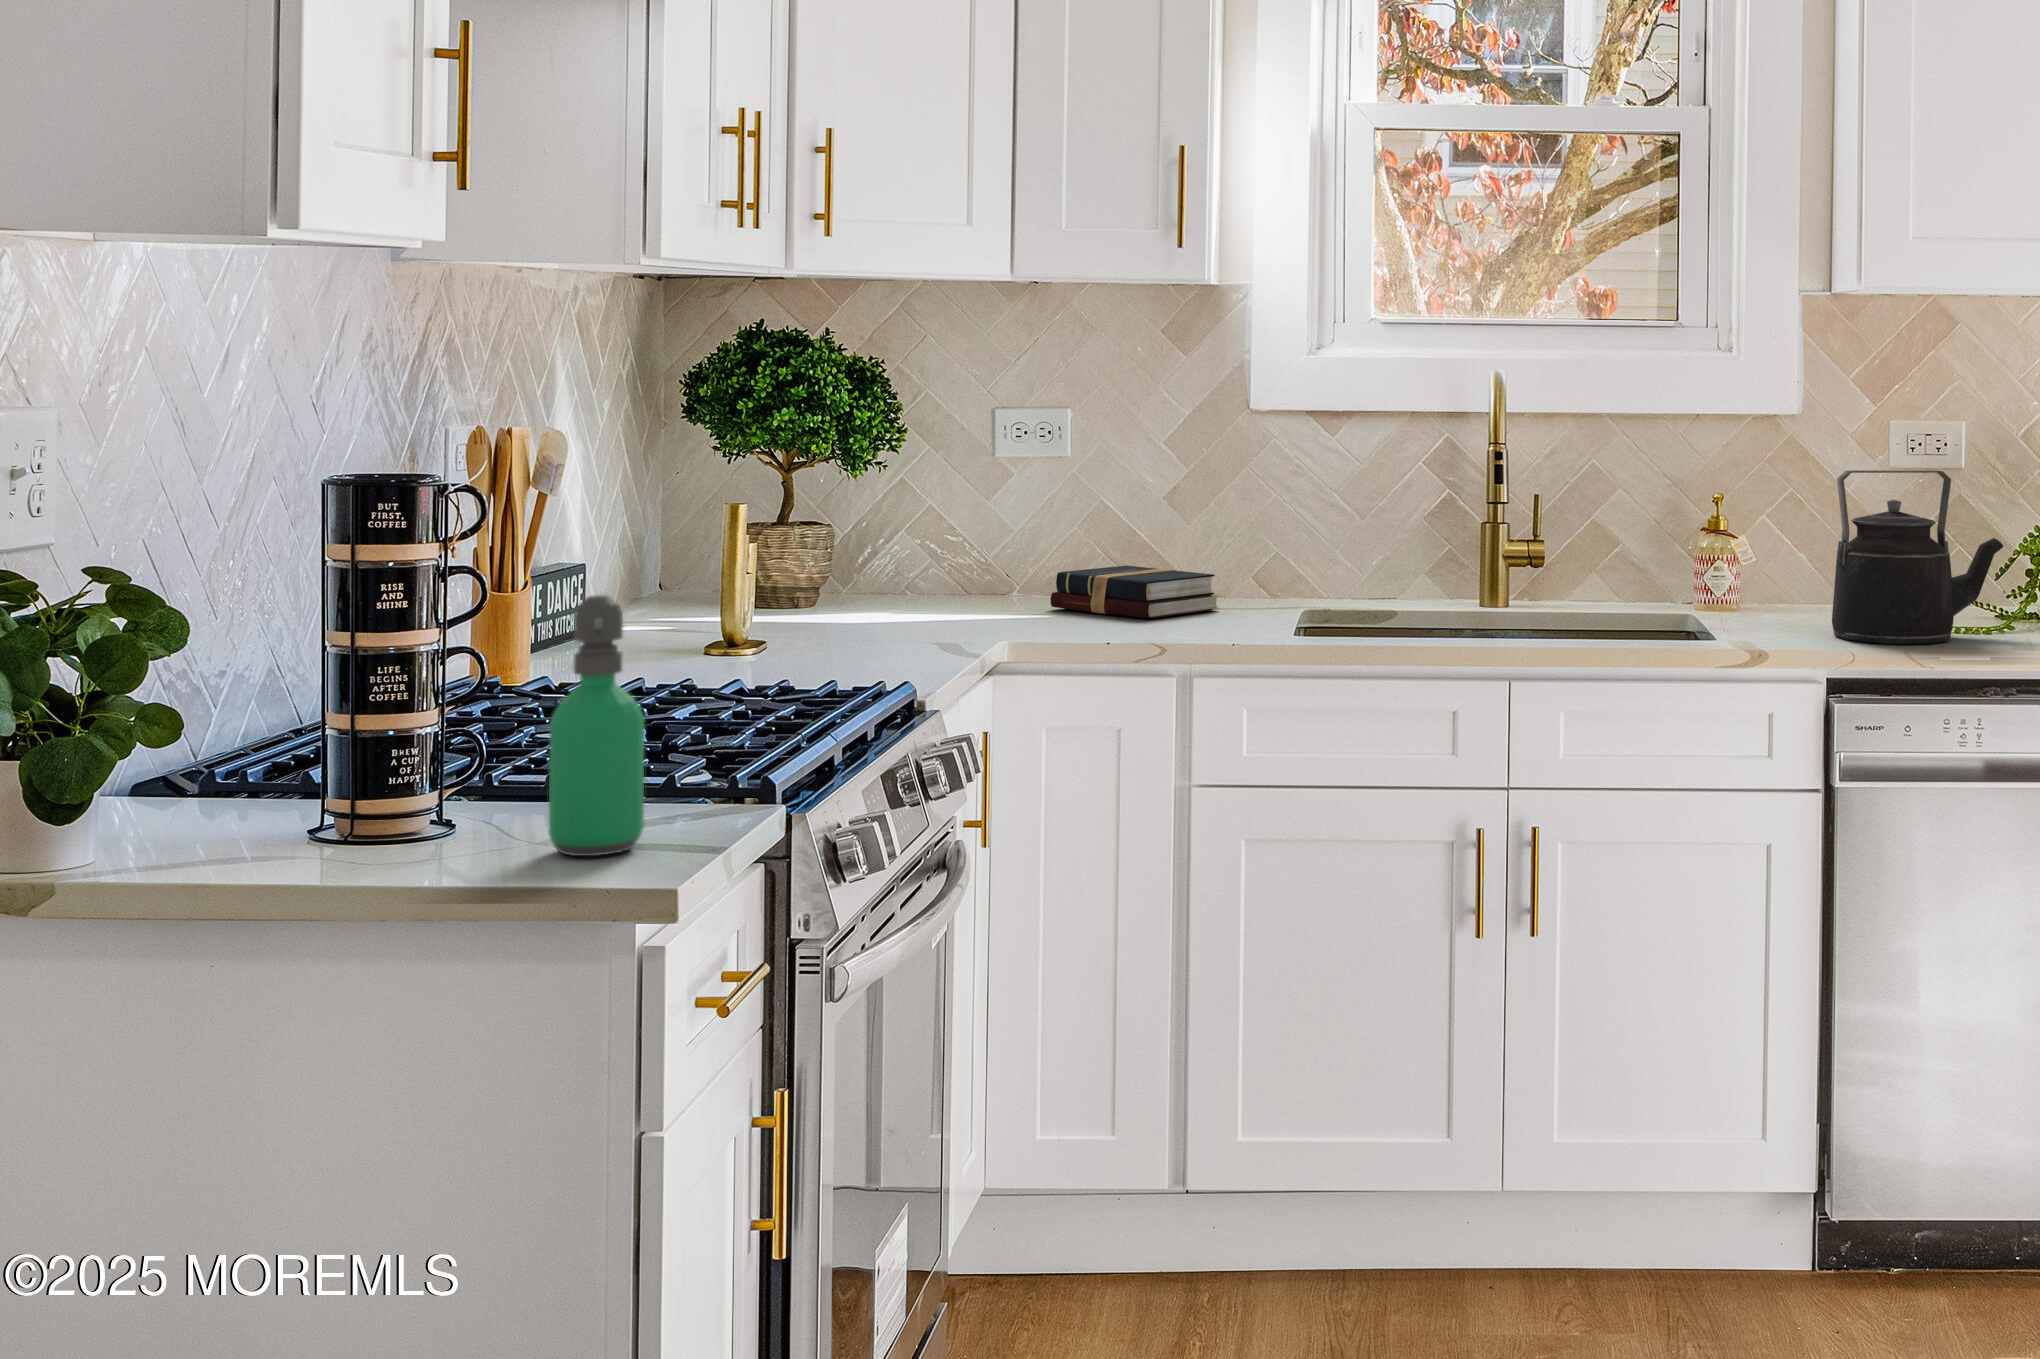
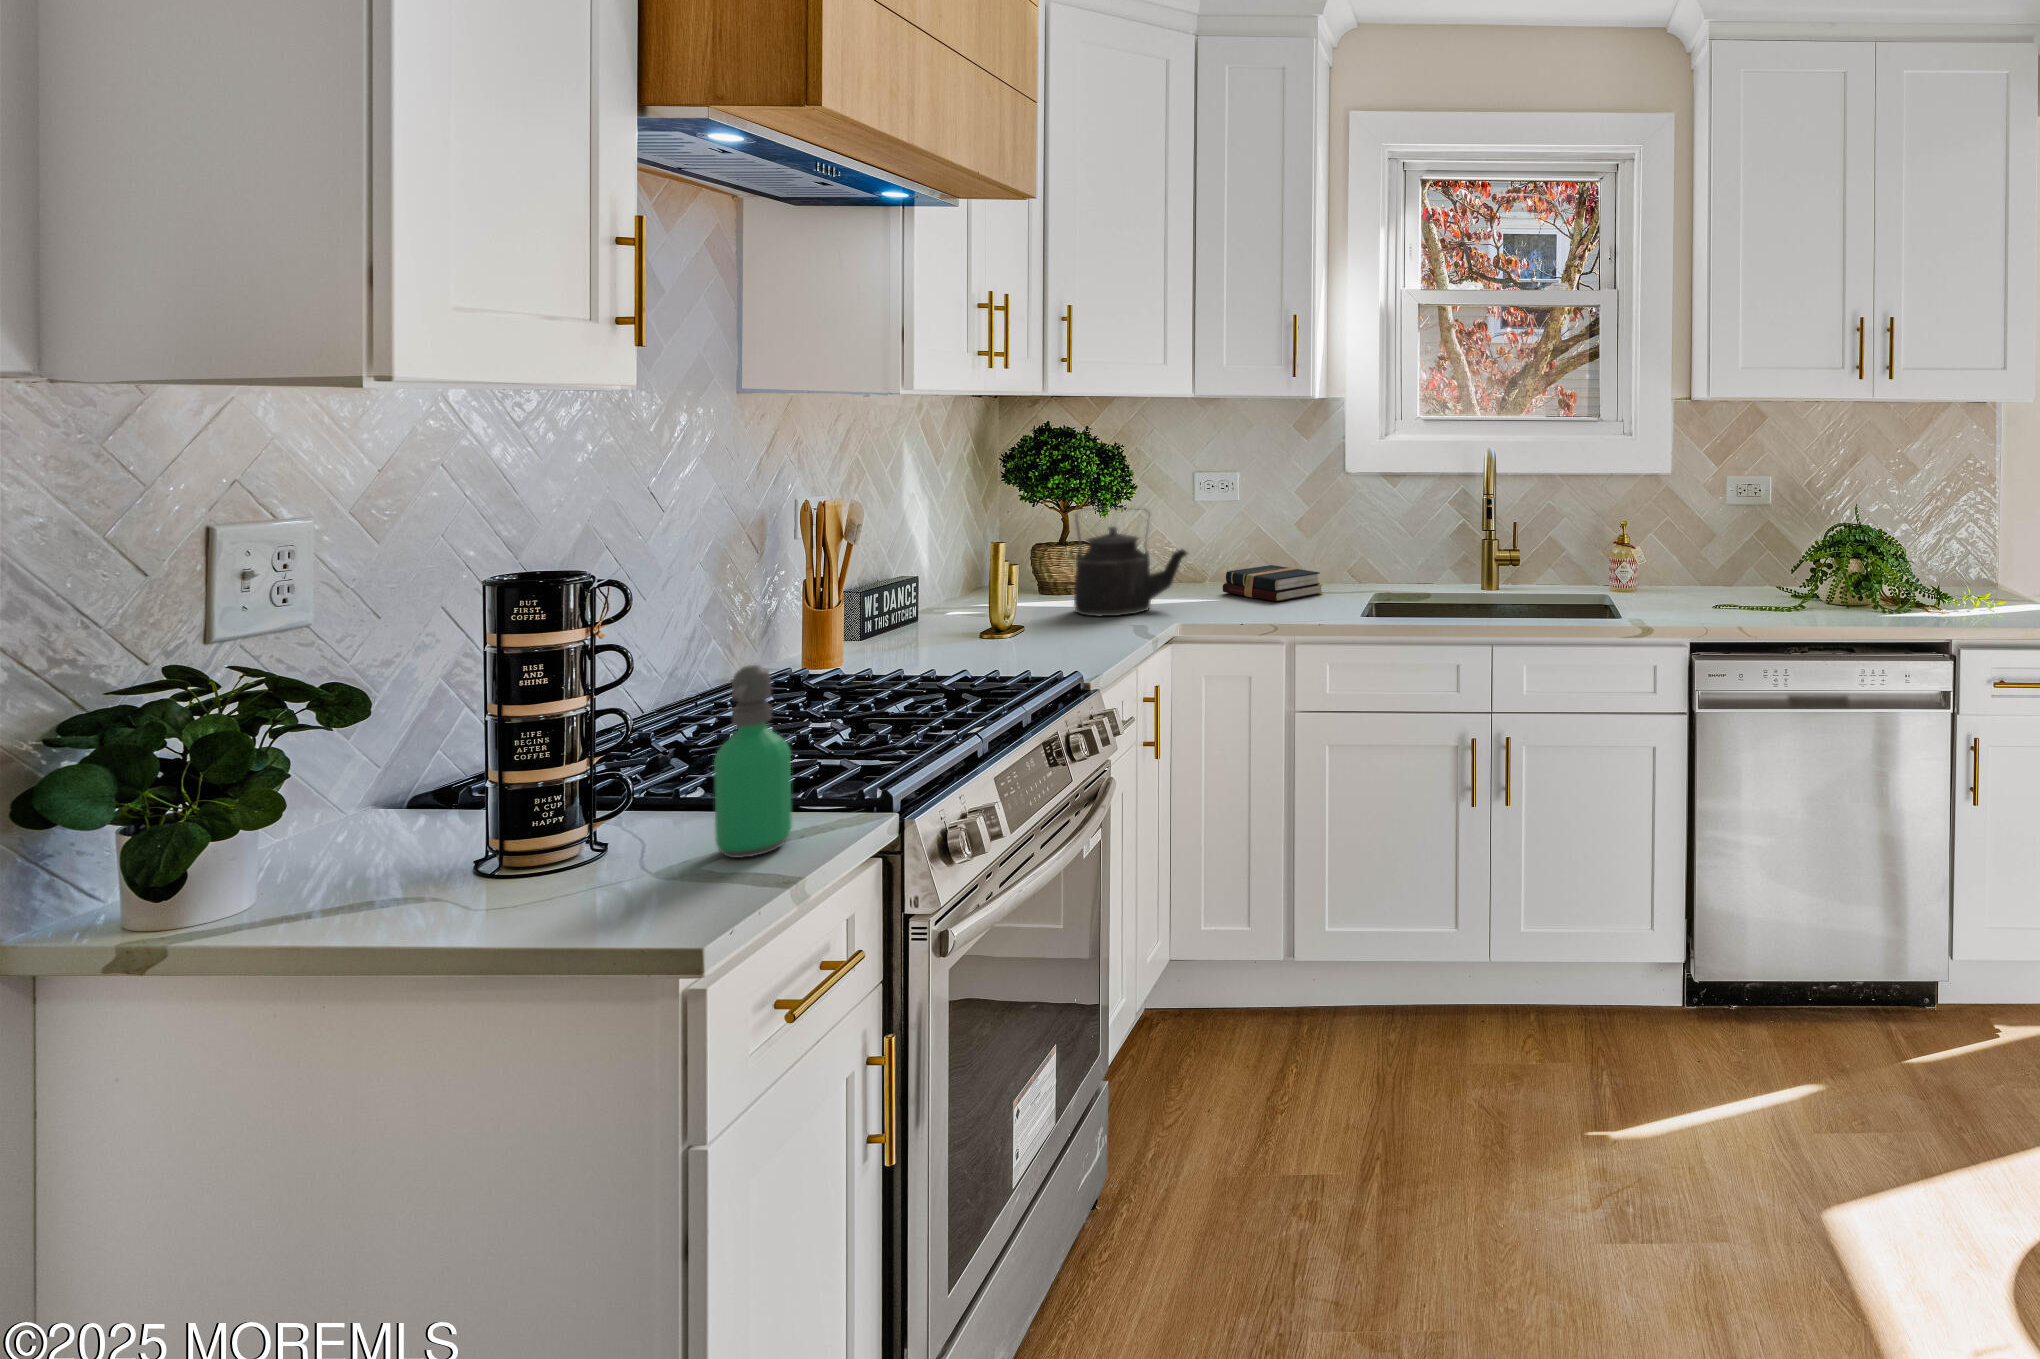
kettle: present [1832,470,2003,644] -> present [1074,509,1187,616]

